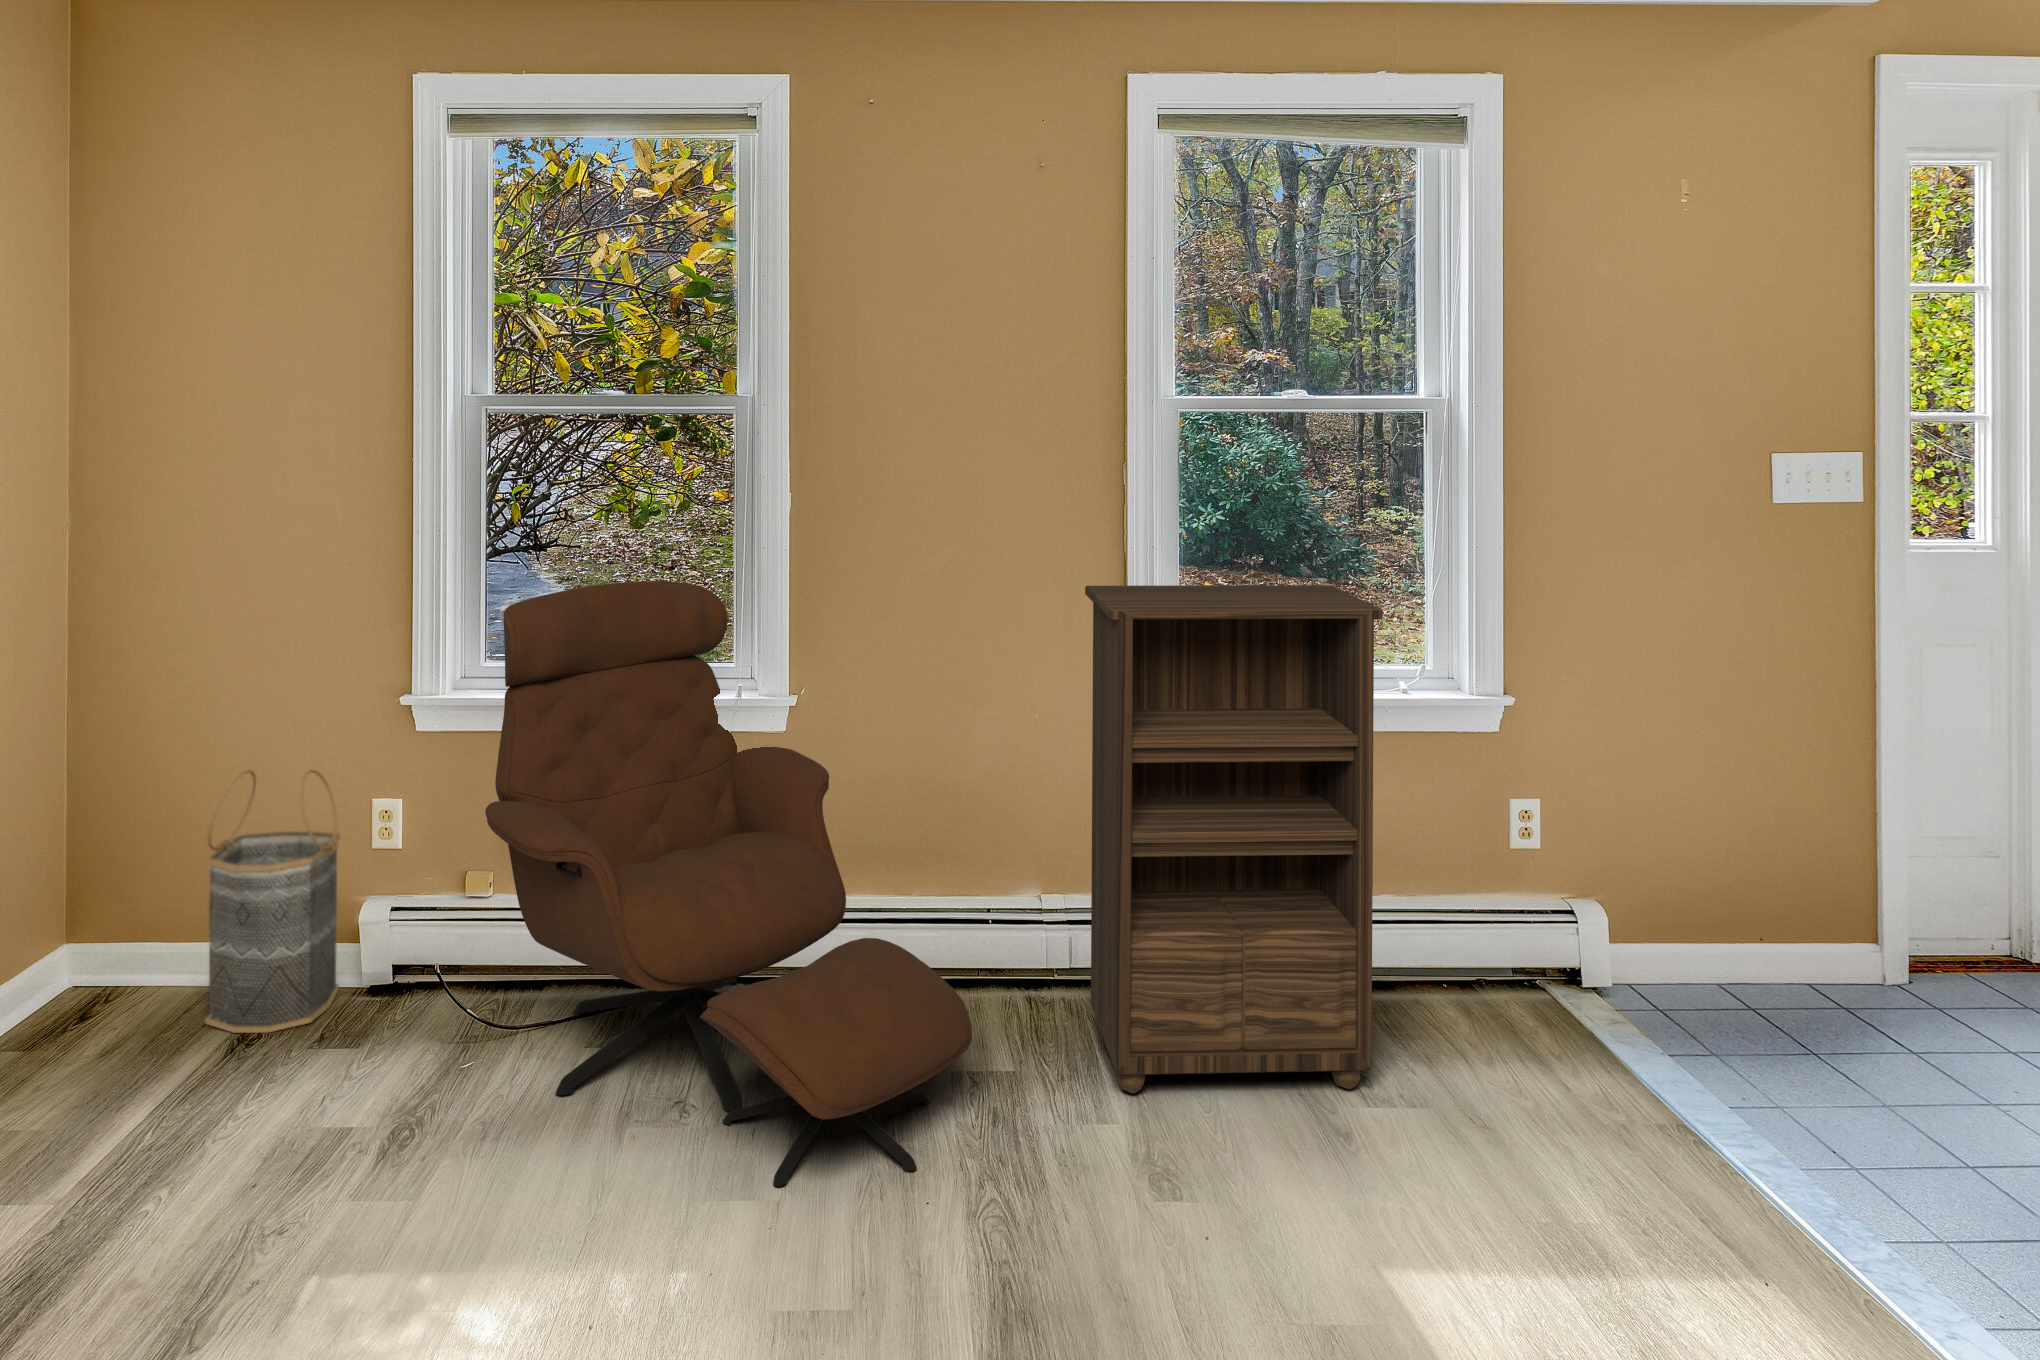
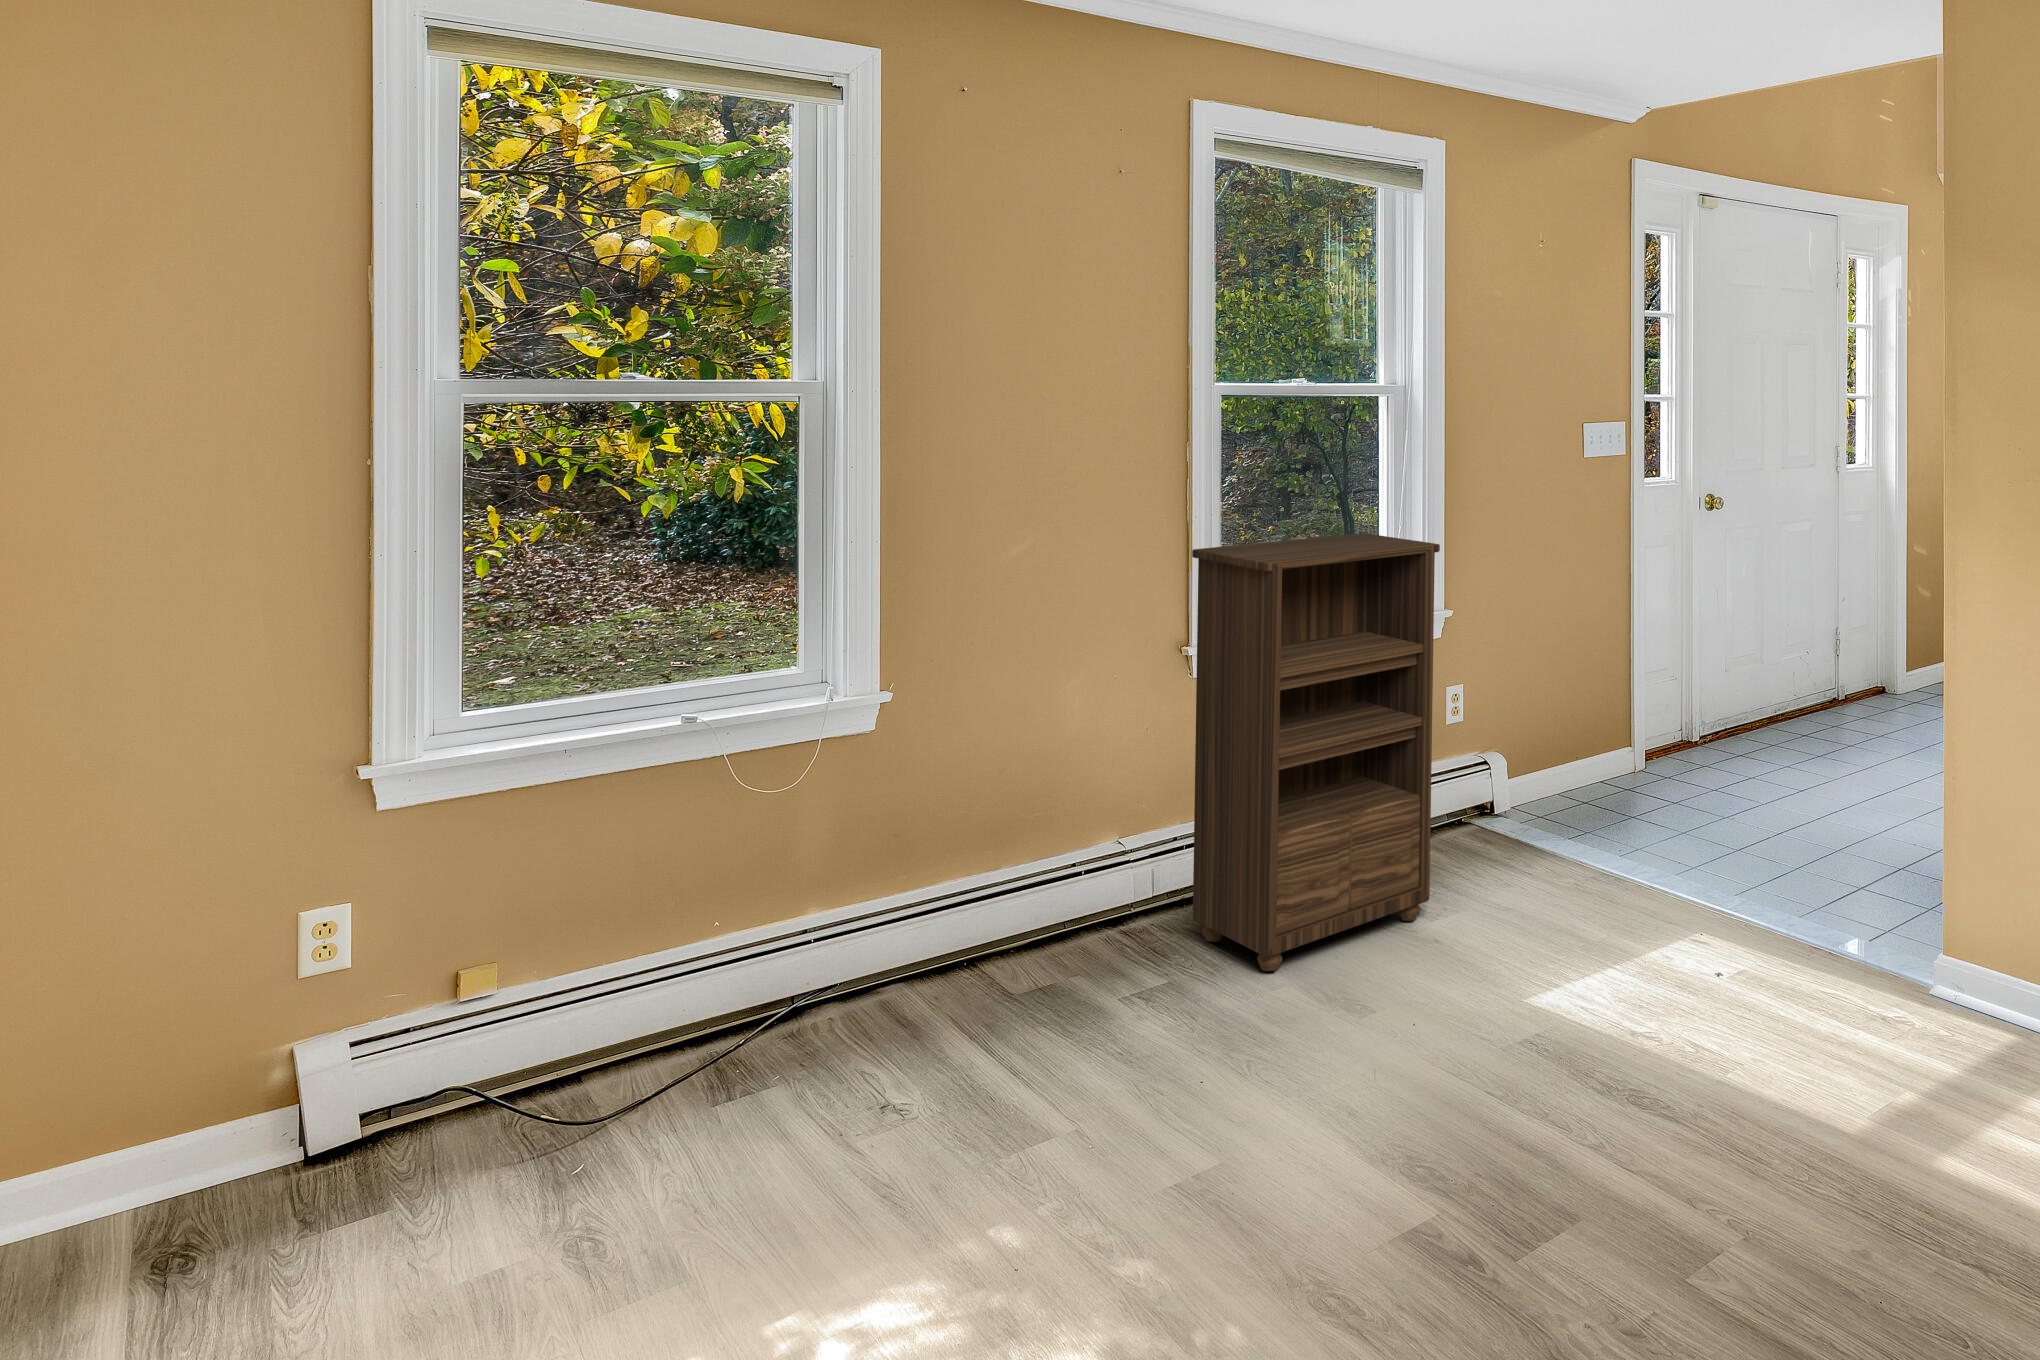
lounge chair: present [485,581,972,1187] -> none [588,589,1176,1153]
basket: present [205,770,340,1033] -> none [71,885,292,1275]

